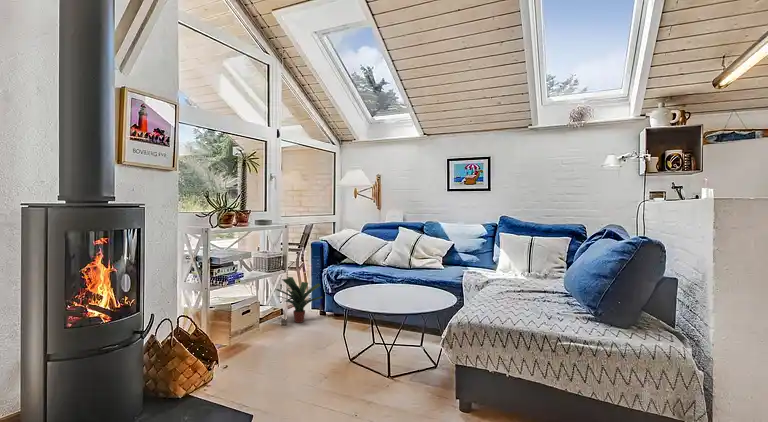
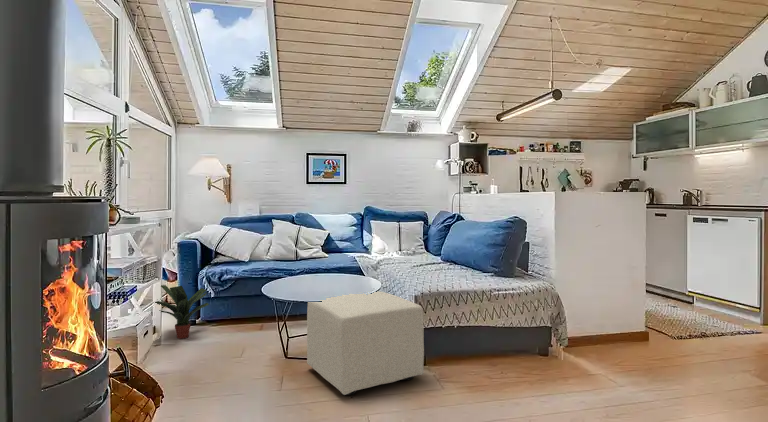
ottoman: none [337,303,430,398] -> present [307,291,424,395]

